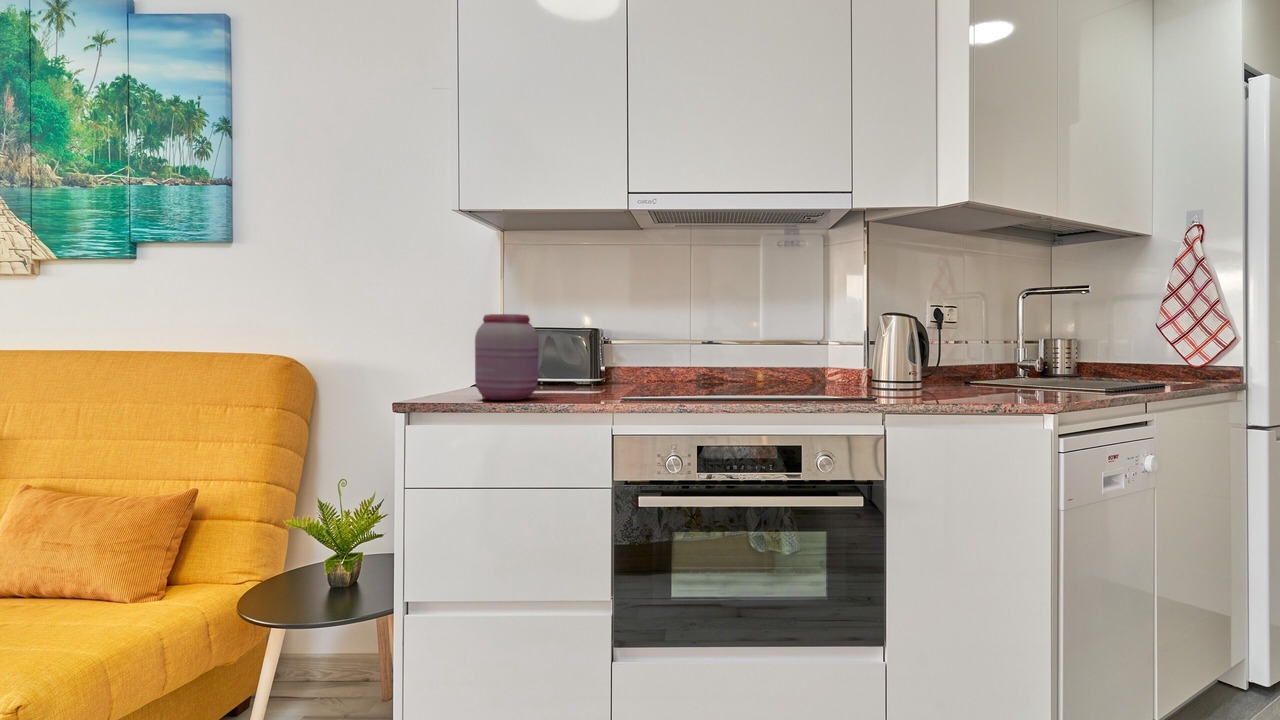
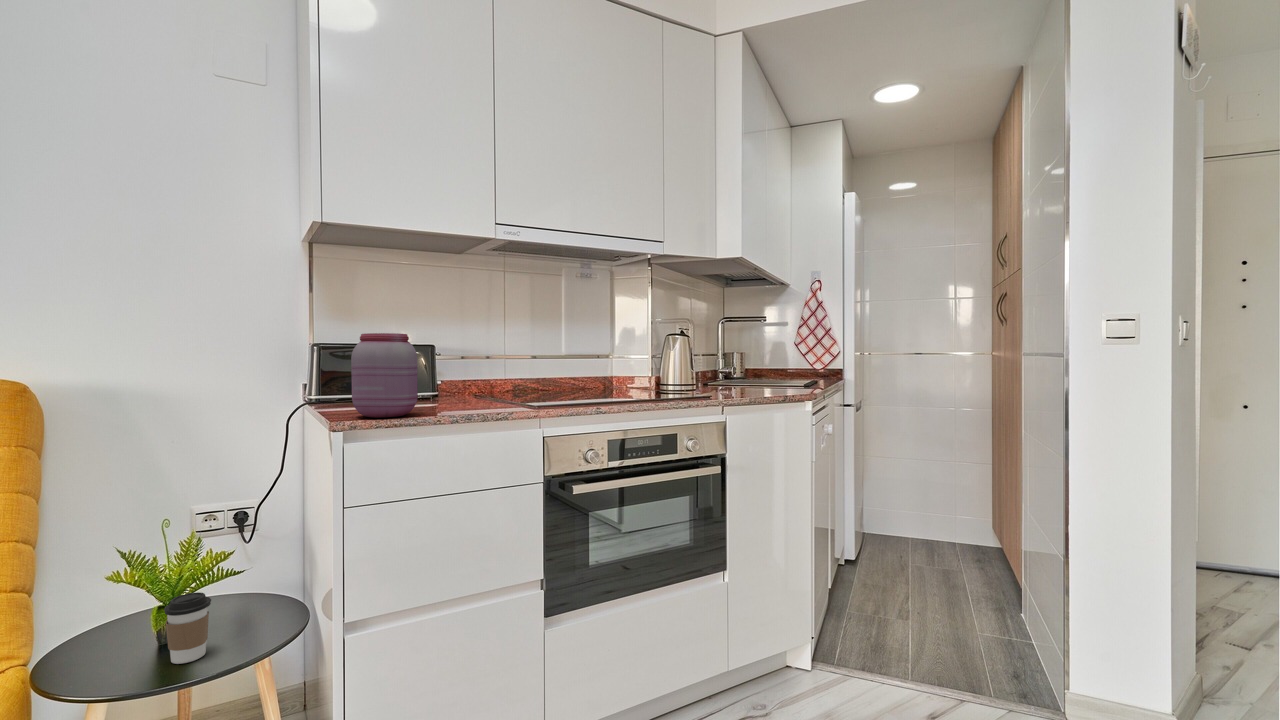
coffee cup: none [316,546,352,605] -> present [164,592,211,664]

